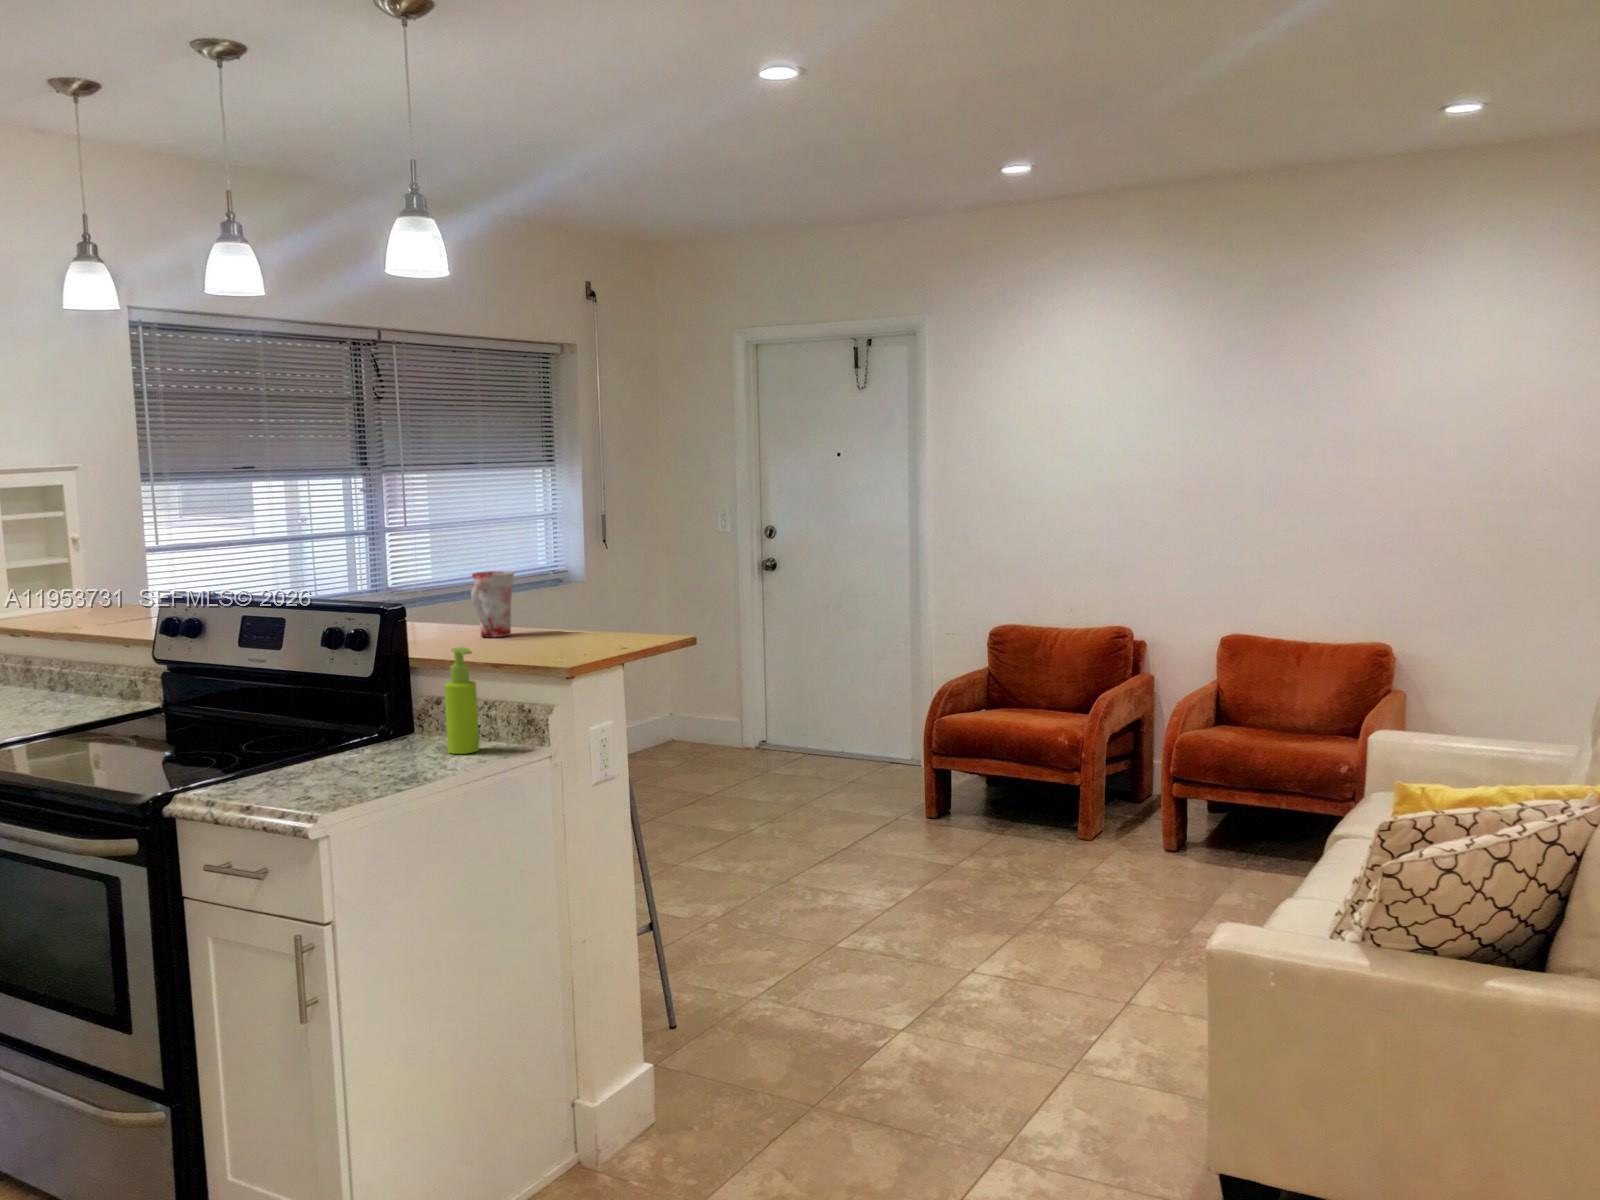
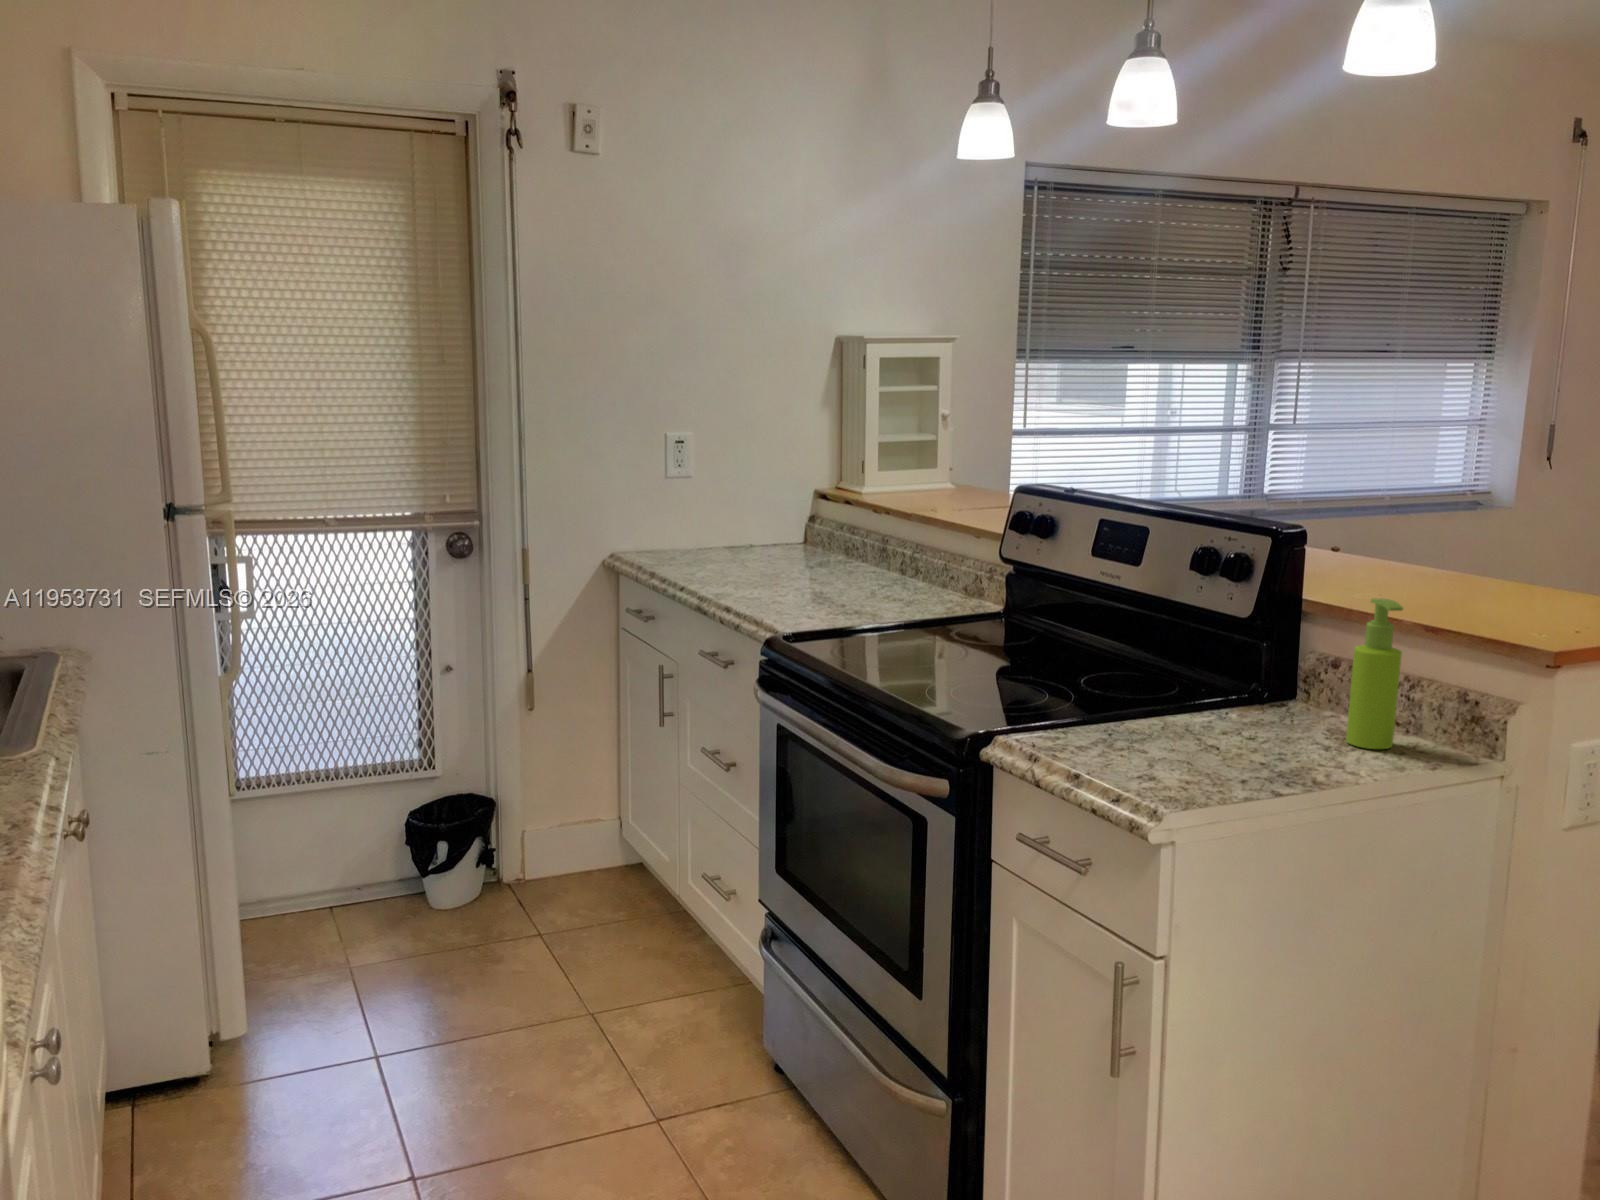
mug: present [471,571,514,637] -> none [1400,492,1467,585]

